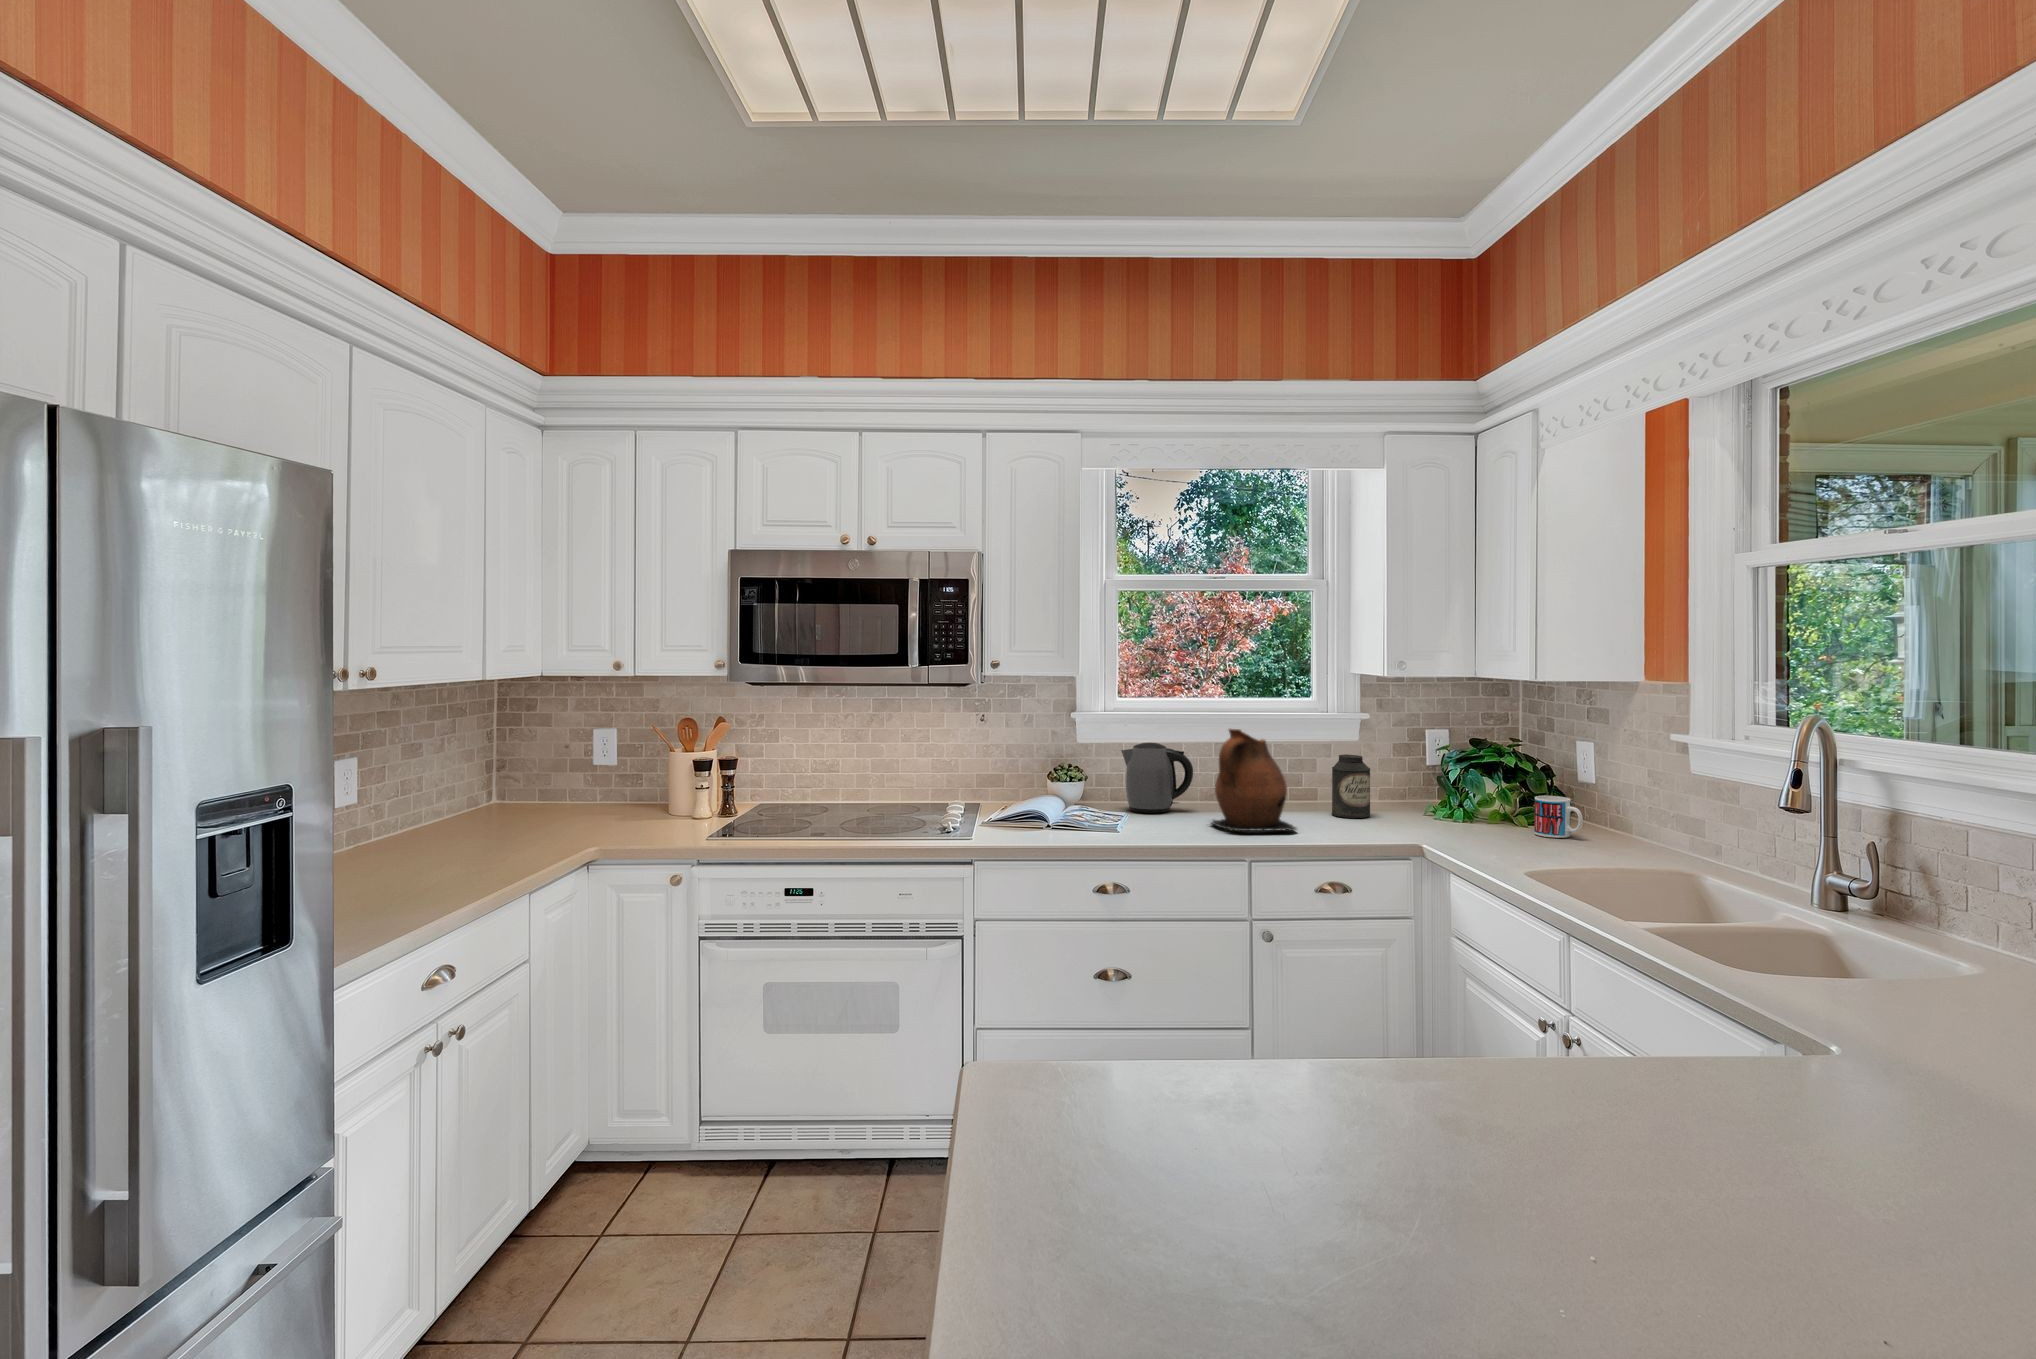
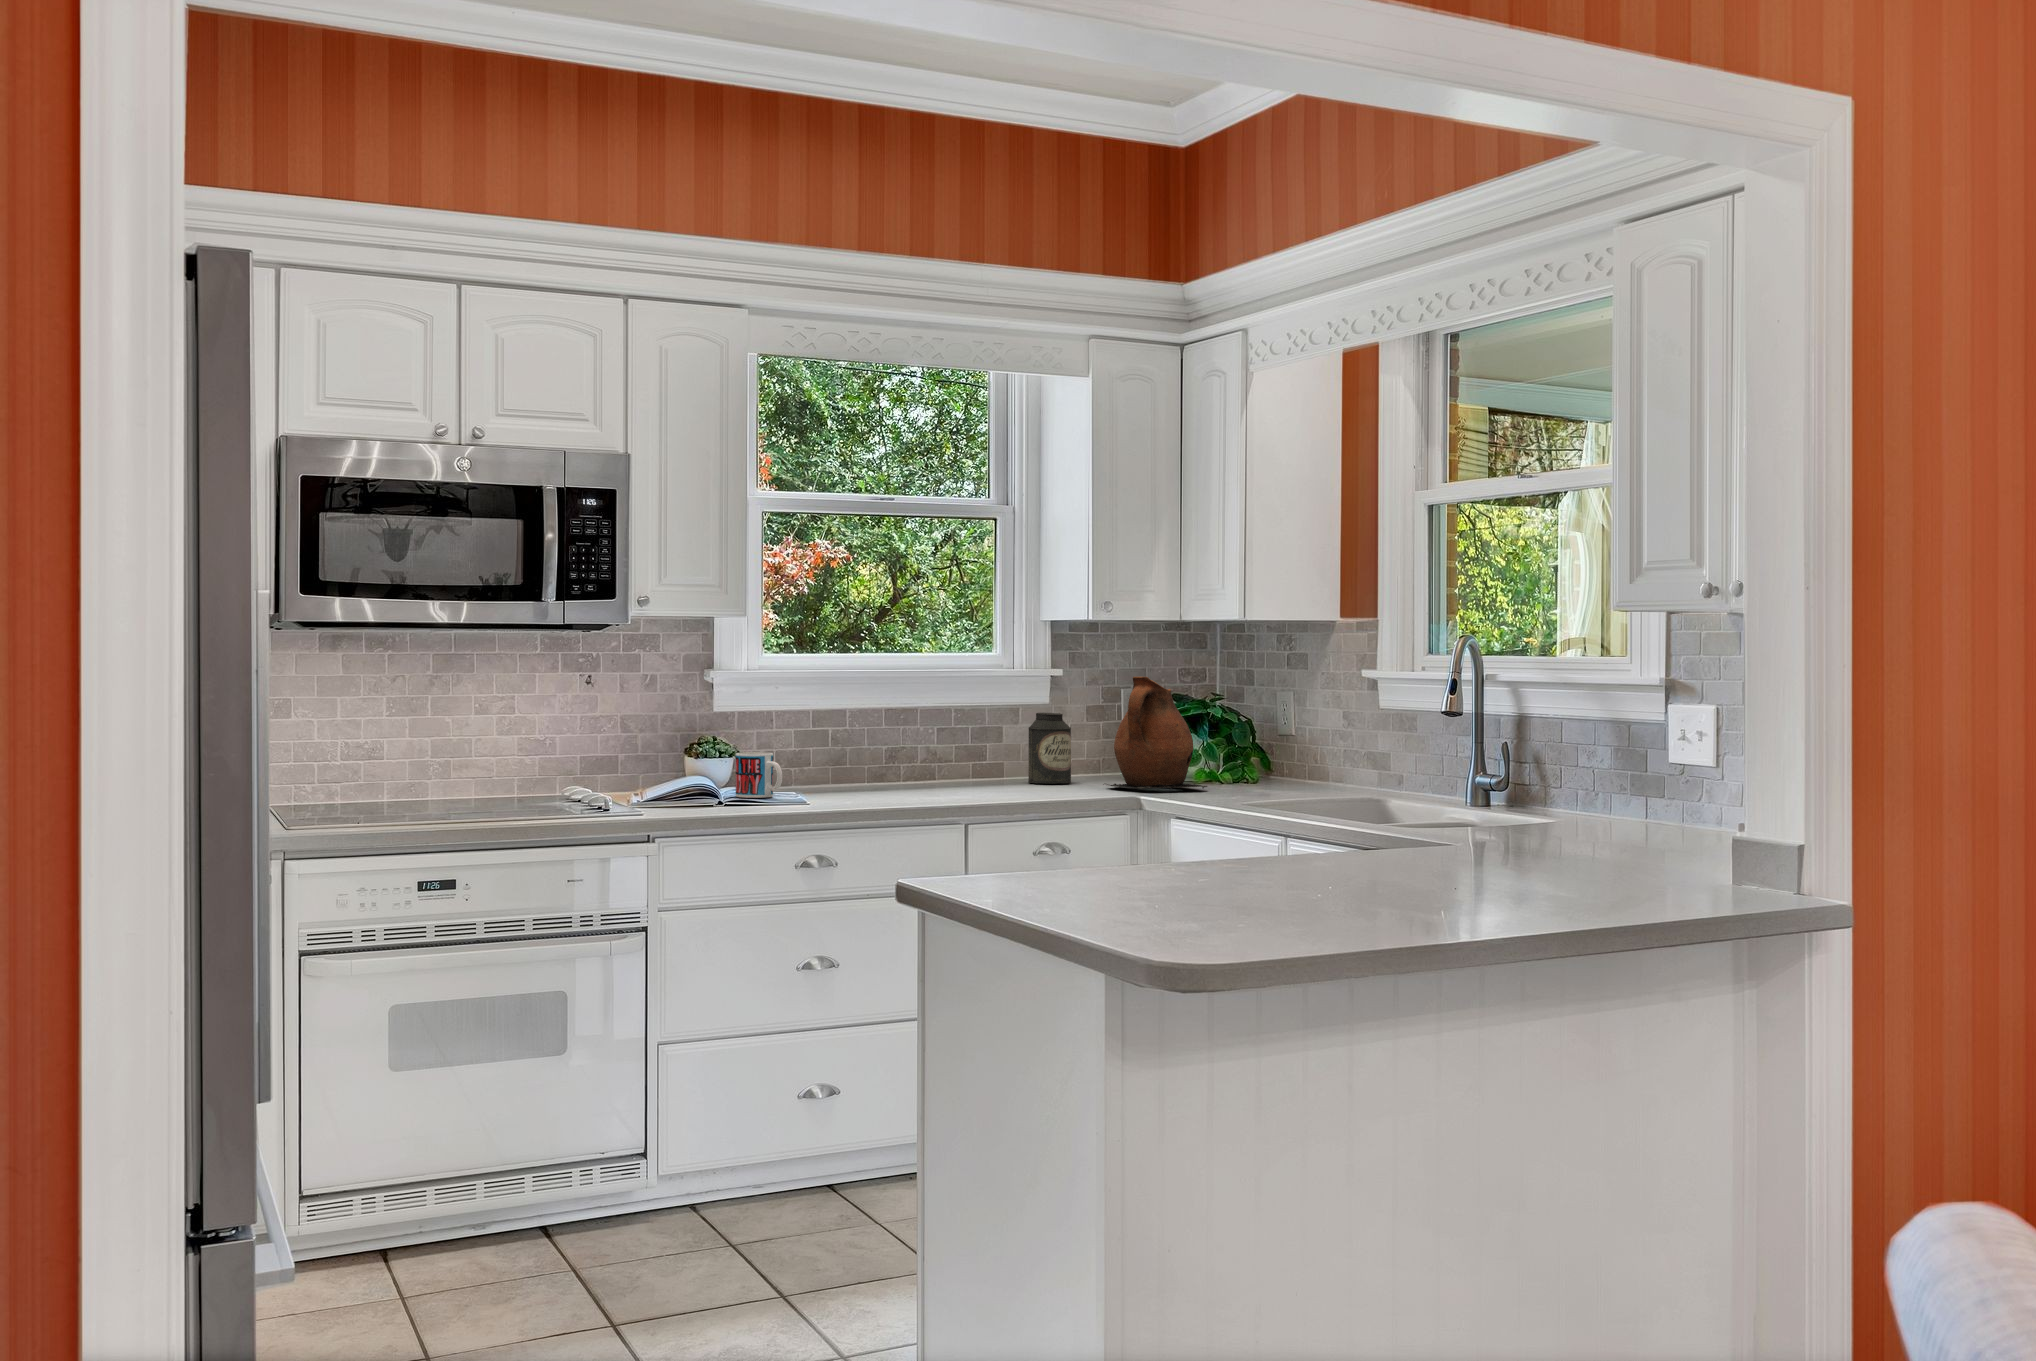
ceramic pitcher: present [1212,729,1297,831] -> present [1107,677,1207,789]
kettle: present [1122,742,1193,813] -> none [783,701,871,786]
mug: present [1534,796,1583,838] -> present [736,752,782,798]

